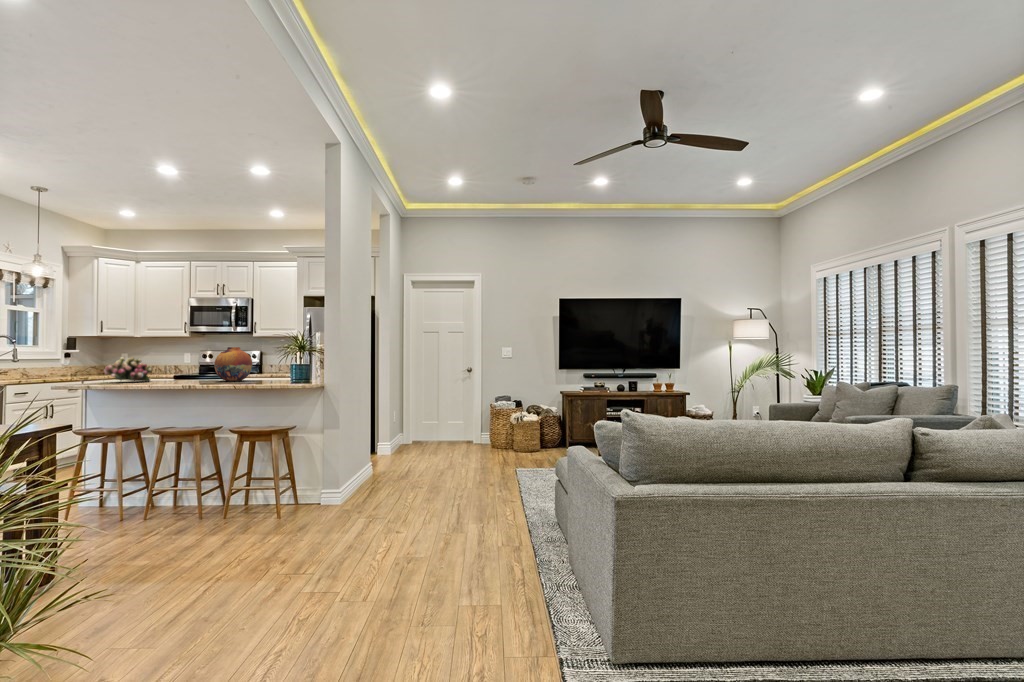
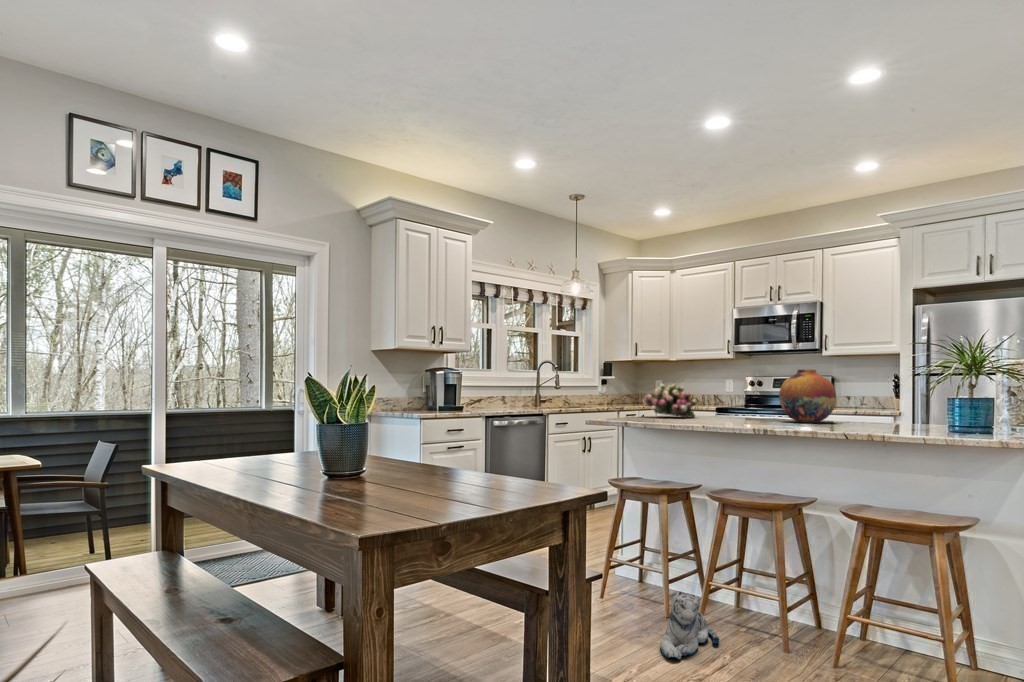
plush toy: none [111,497,158,541] -> present [660,592,719,659]

